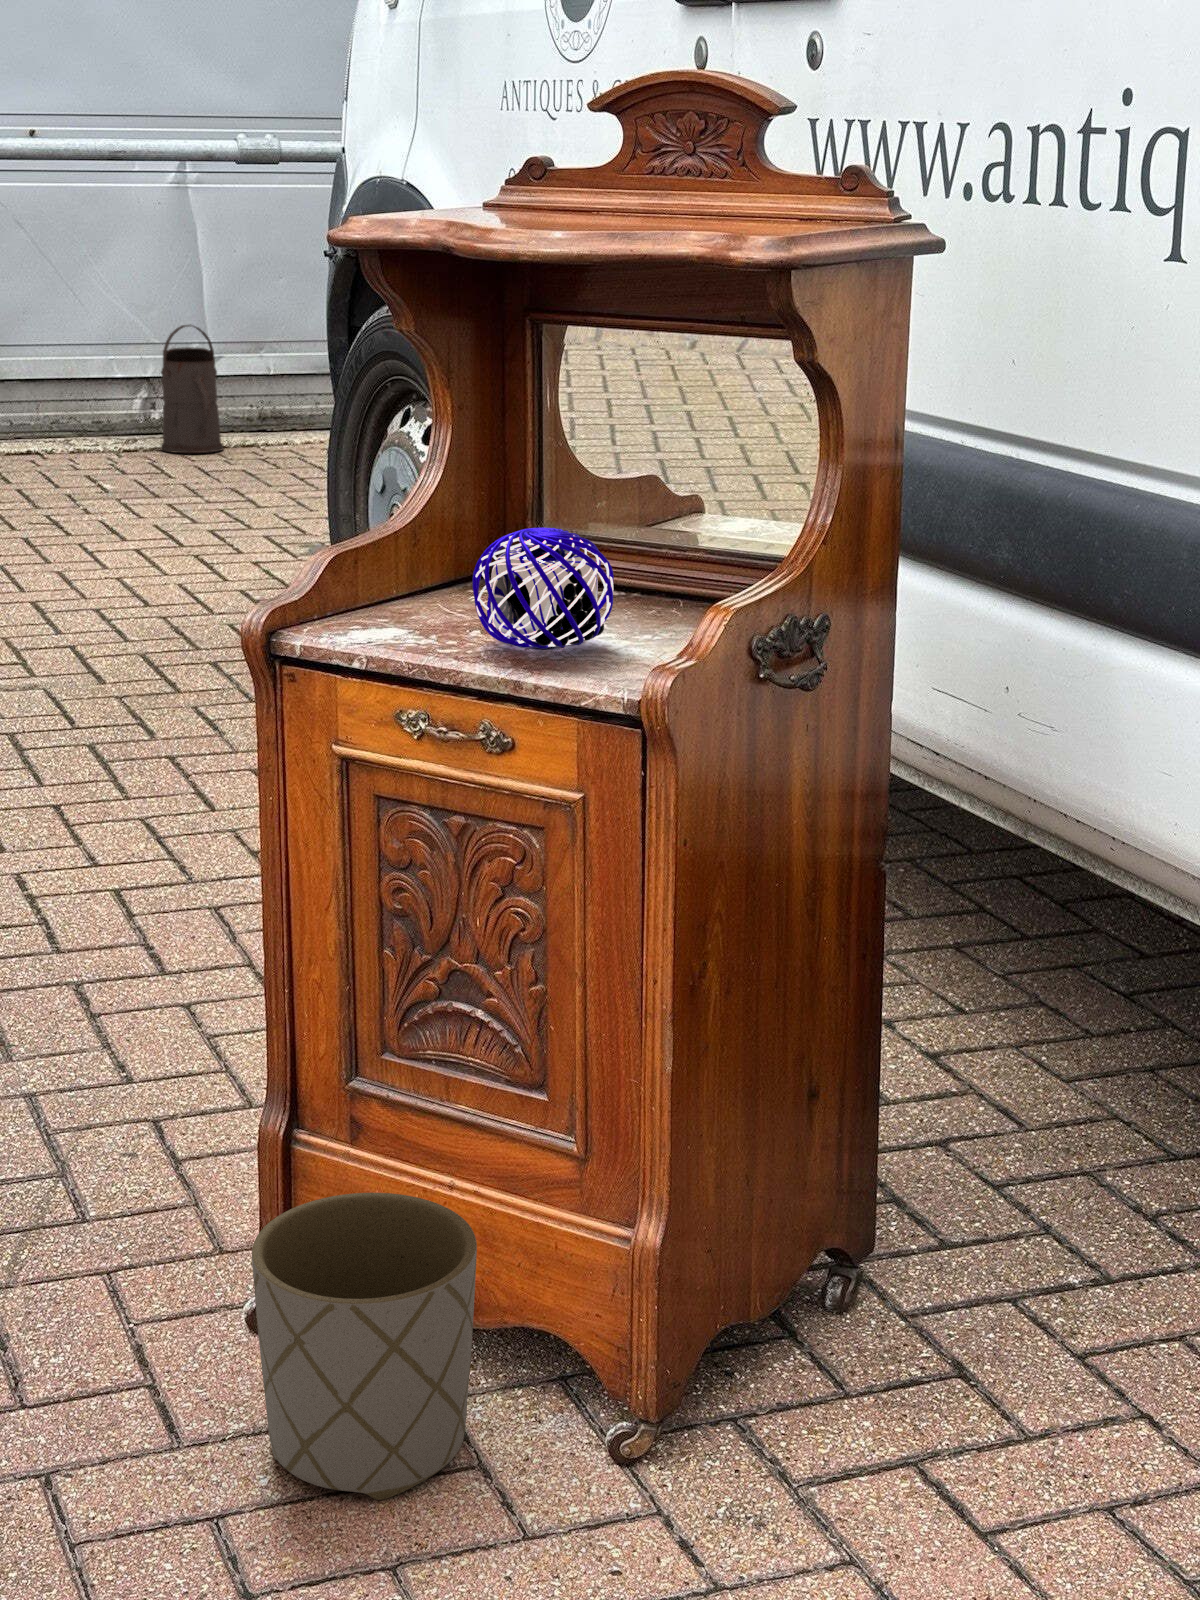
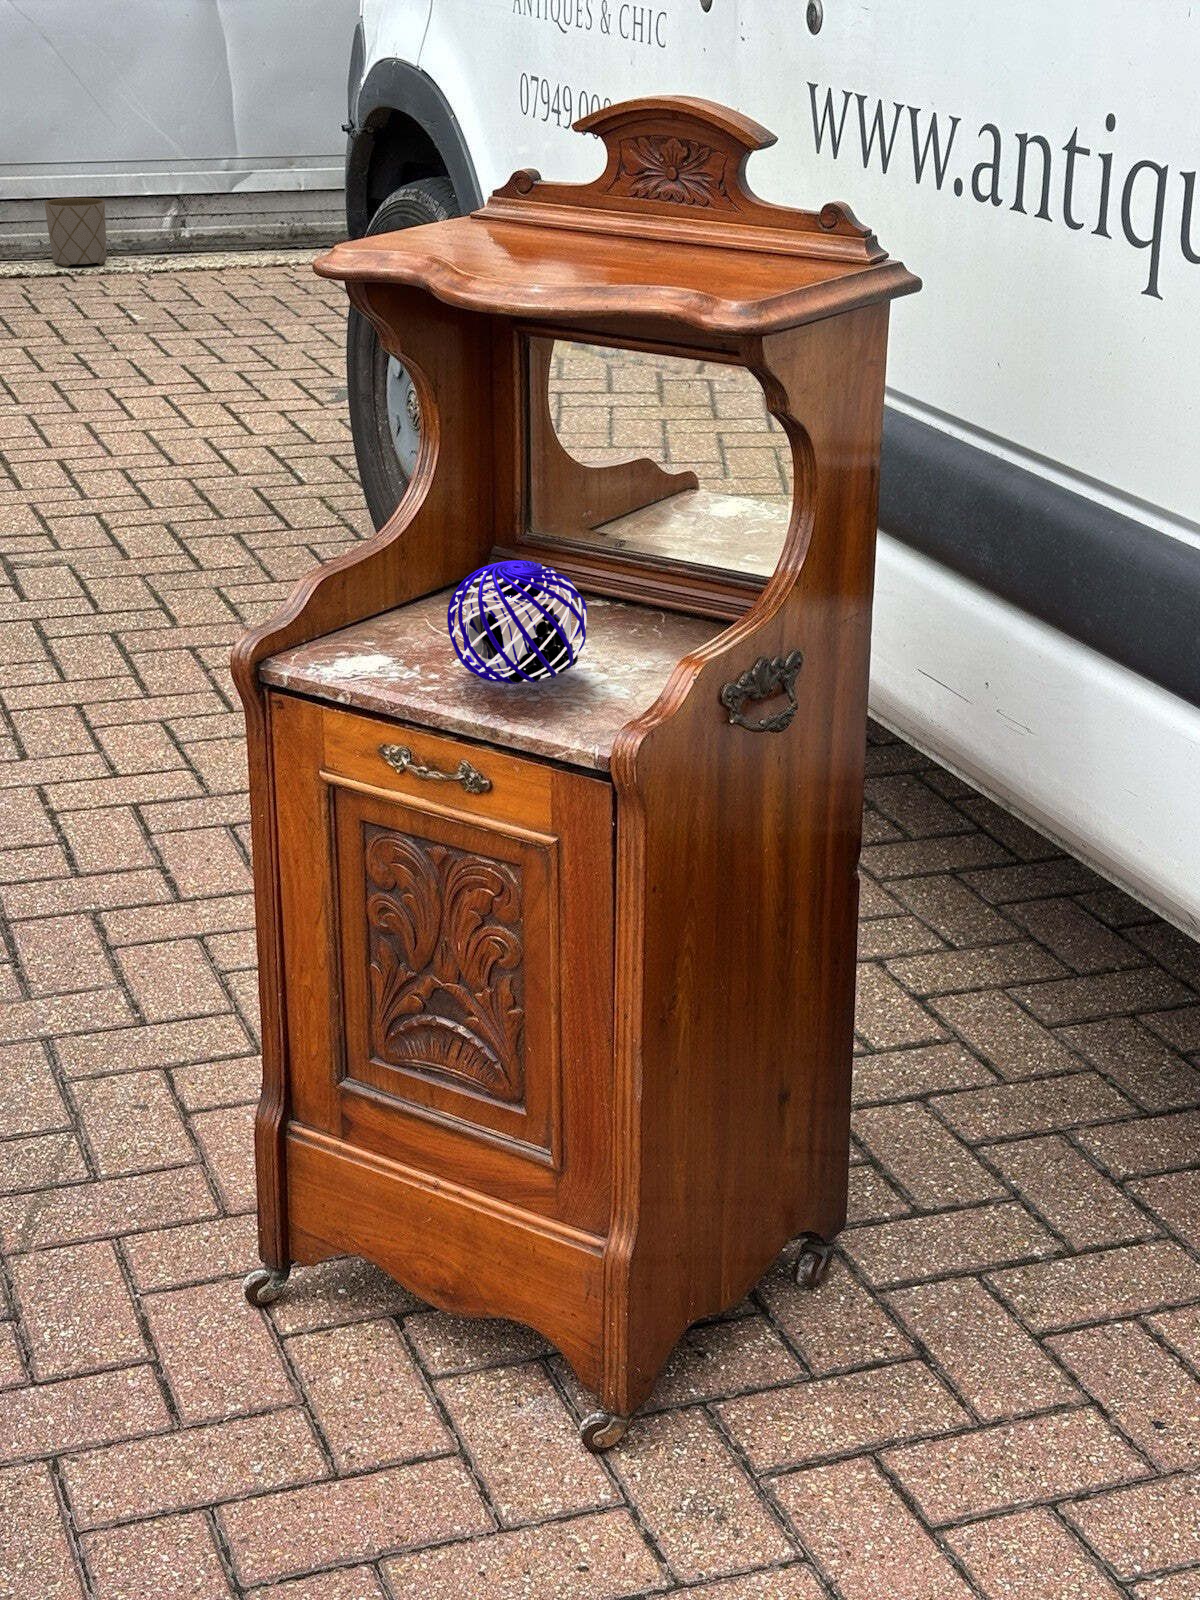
watering can: present [160,325,224,453] -> none [179,139,253,274]
planter: present [252,1193,477,1500] -> present [45,198,106,267]

